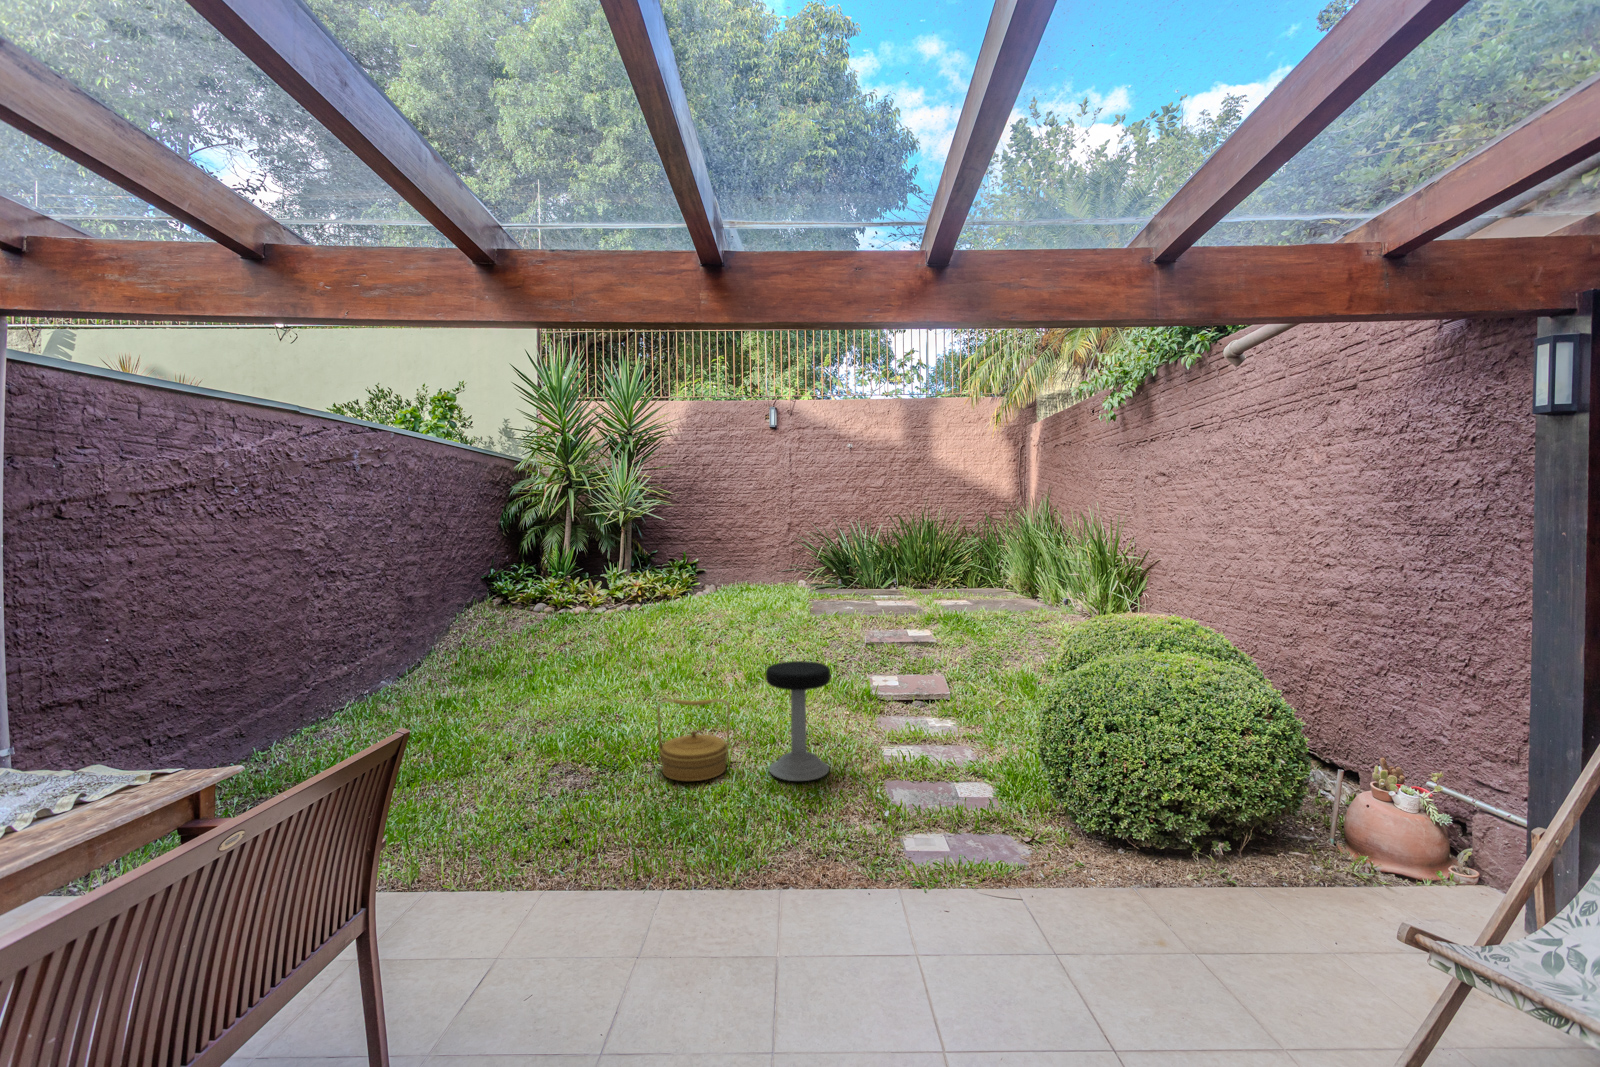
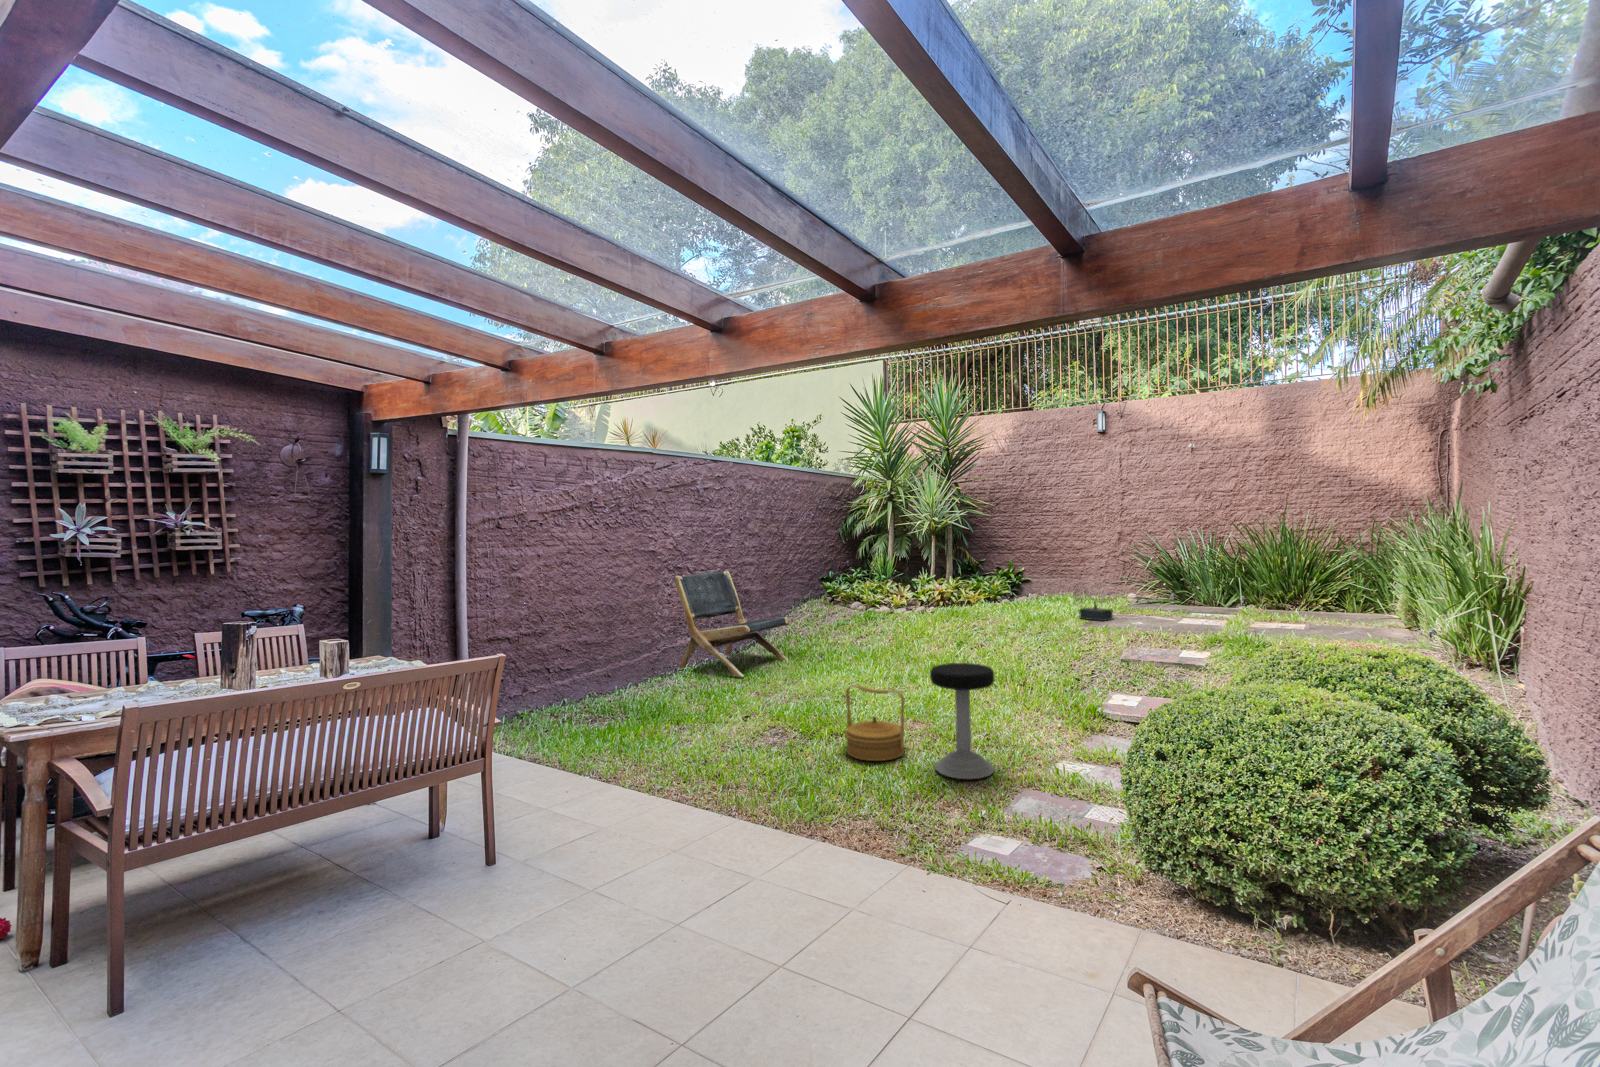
decorative plant: none [785,571,827,608] -> present [1074,582,1116,621]
lounge chair: none [329,573,497,707] -> present [674,570,789,676]

